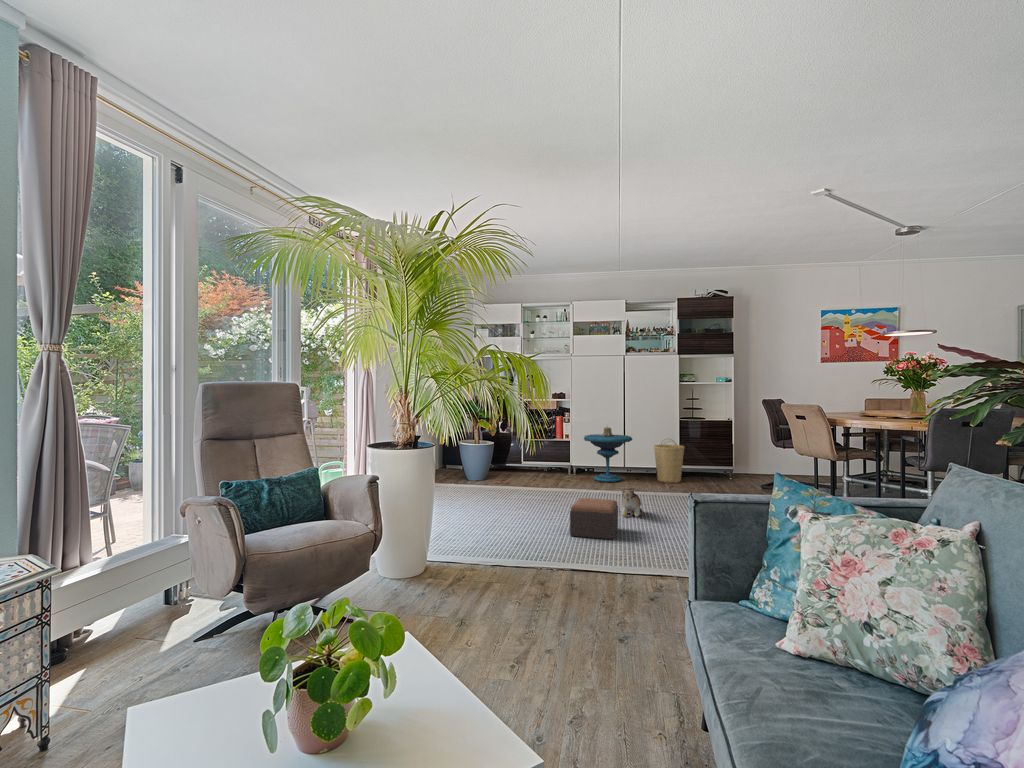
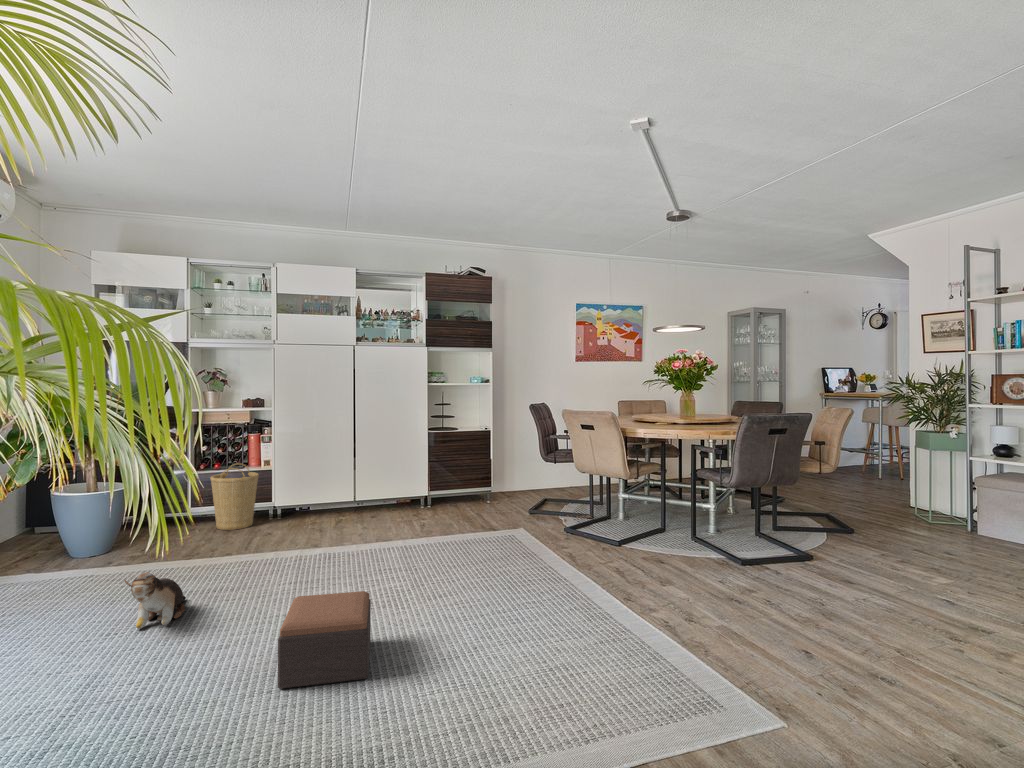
side table: present [584,426,632,482] -> none [294,445,368,529]
basket: present [654,440,684,483] -> present [211,463,259,530]
plush toy: present [620,487,643,517] -> present [124,572,186,629]

